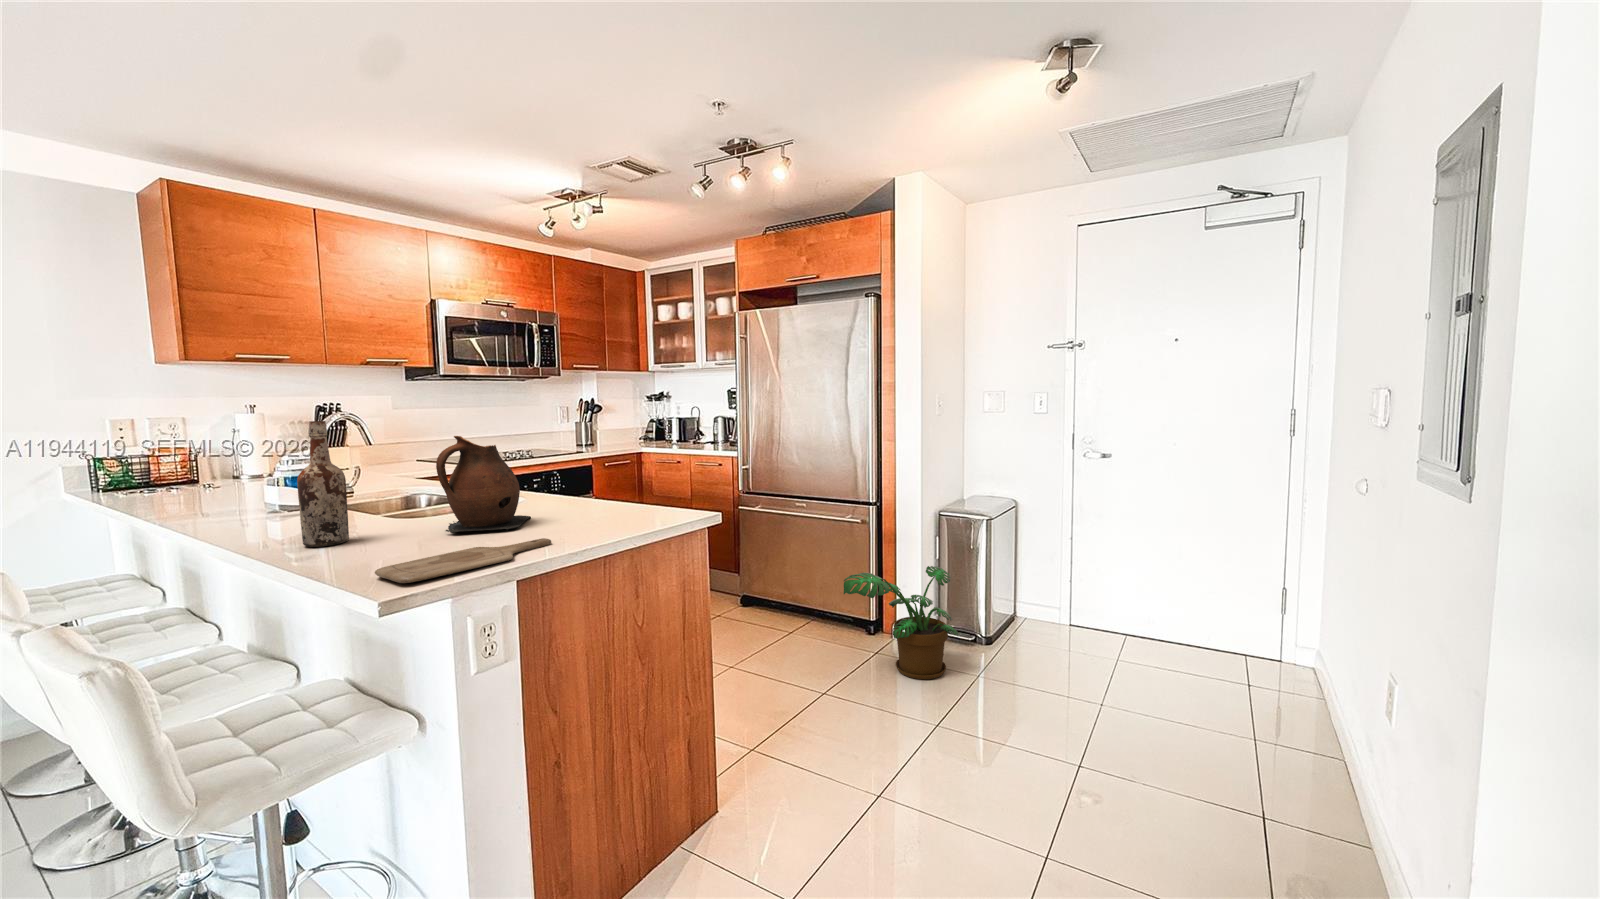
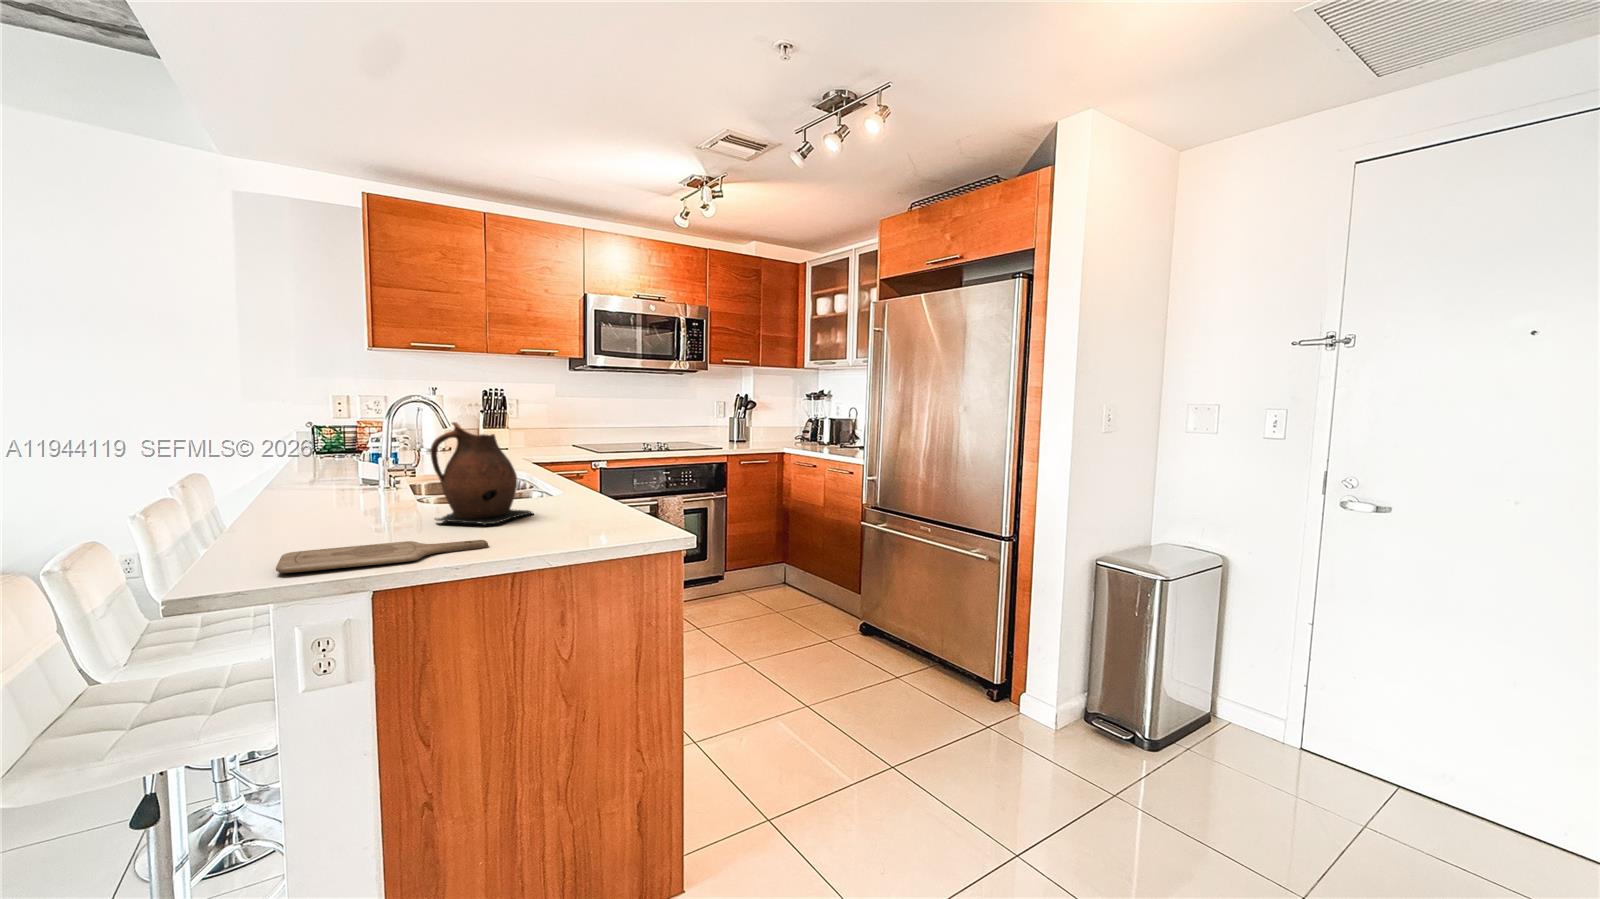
wine bottle: present [297,421,349,547] -> none [315,400,361,521]
potted plant: present [844,566,958,679] -> none [934,625,1099,782]

